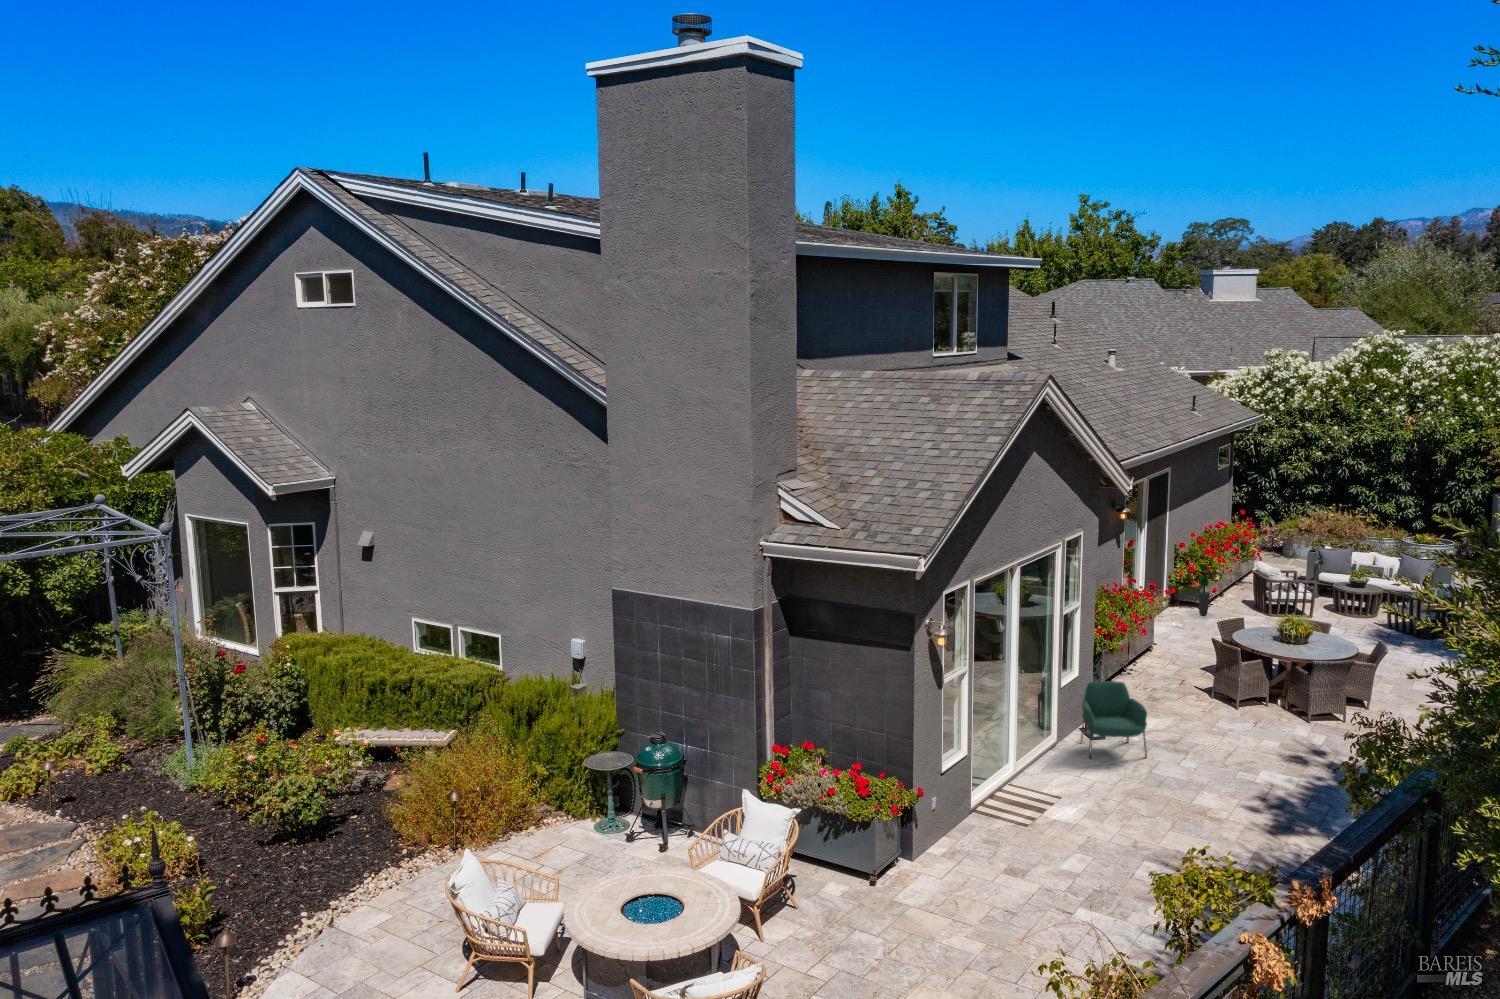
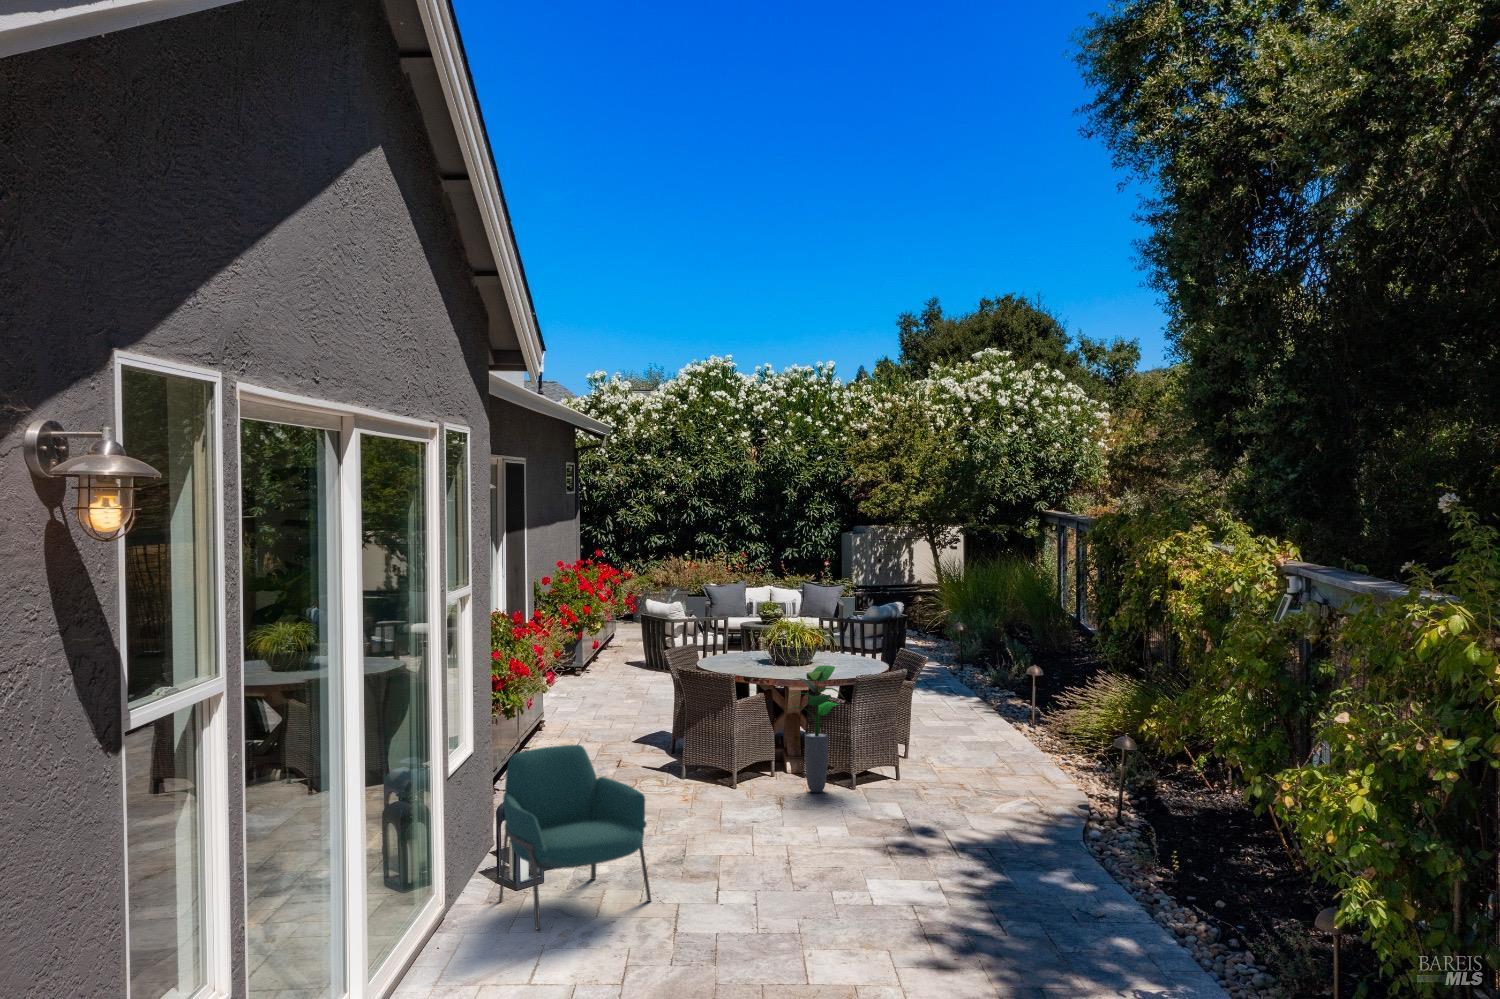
potted plant: present [1195,564,1217,616] -> present [790,665,842,792]

